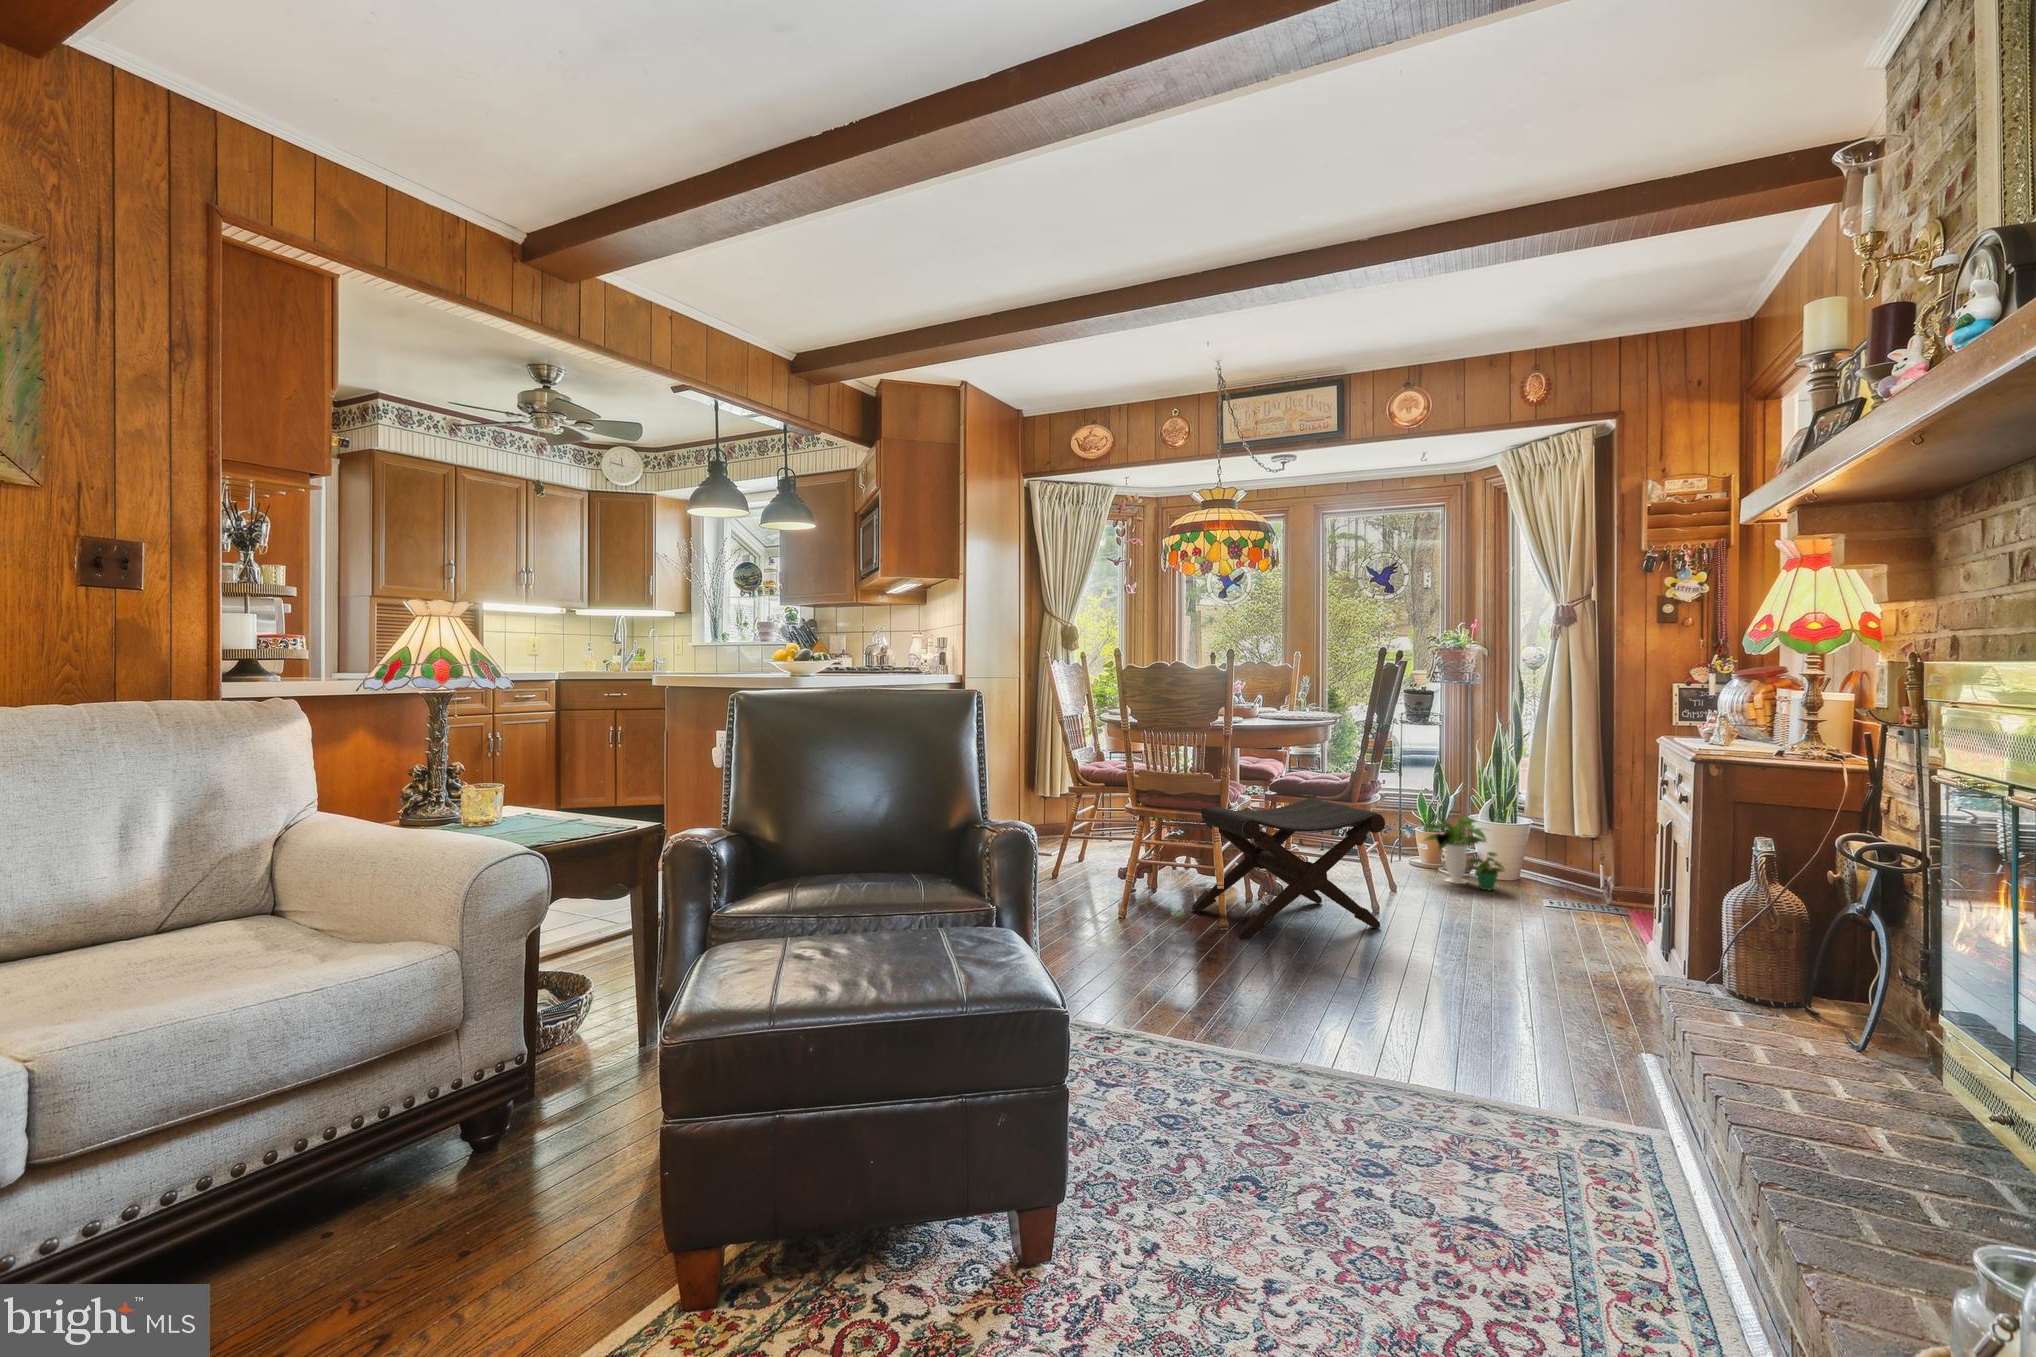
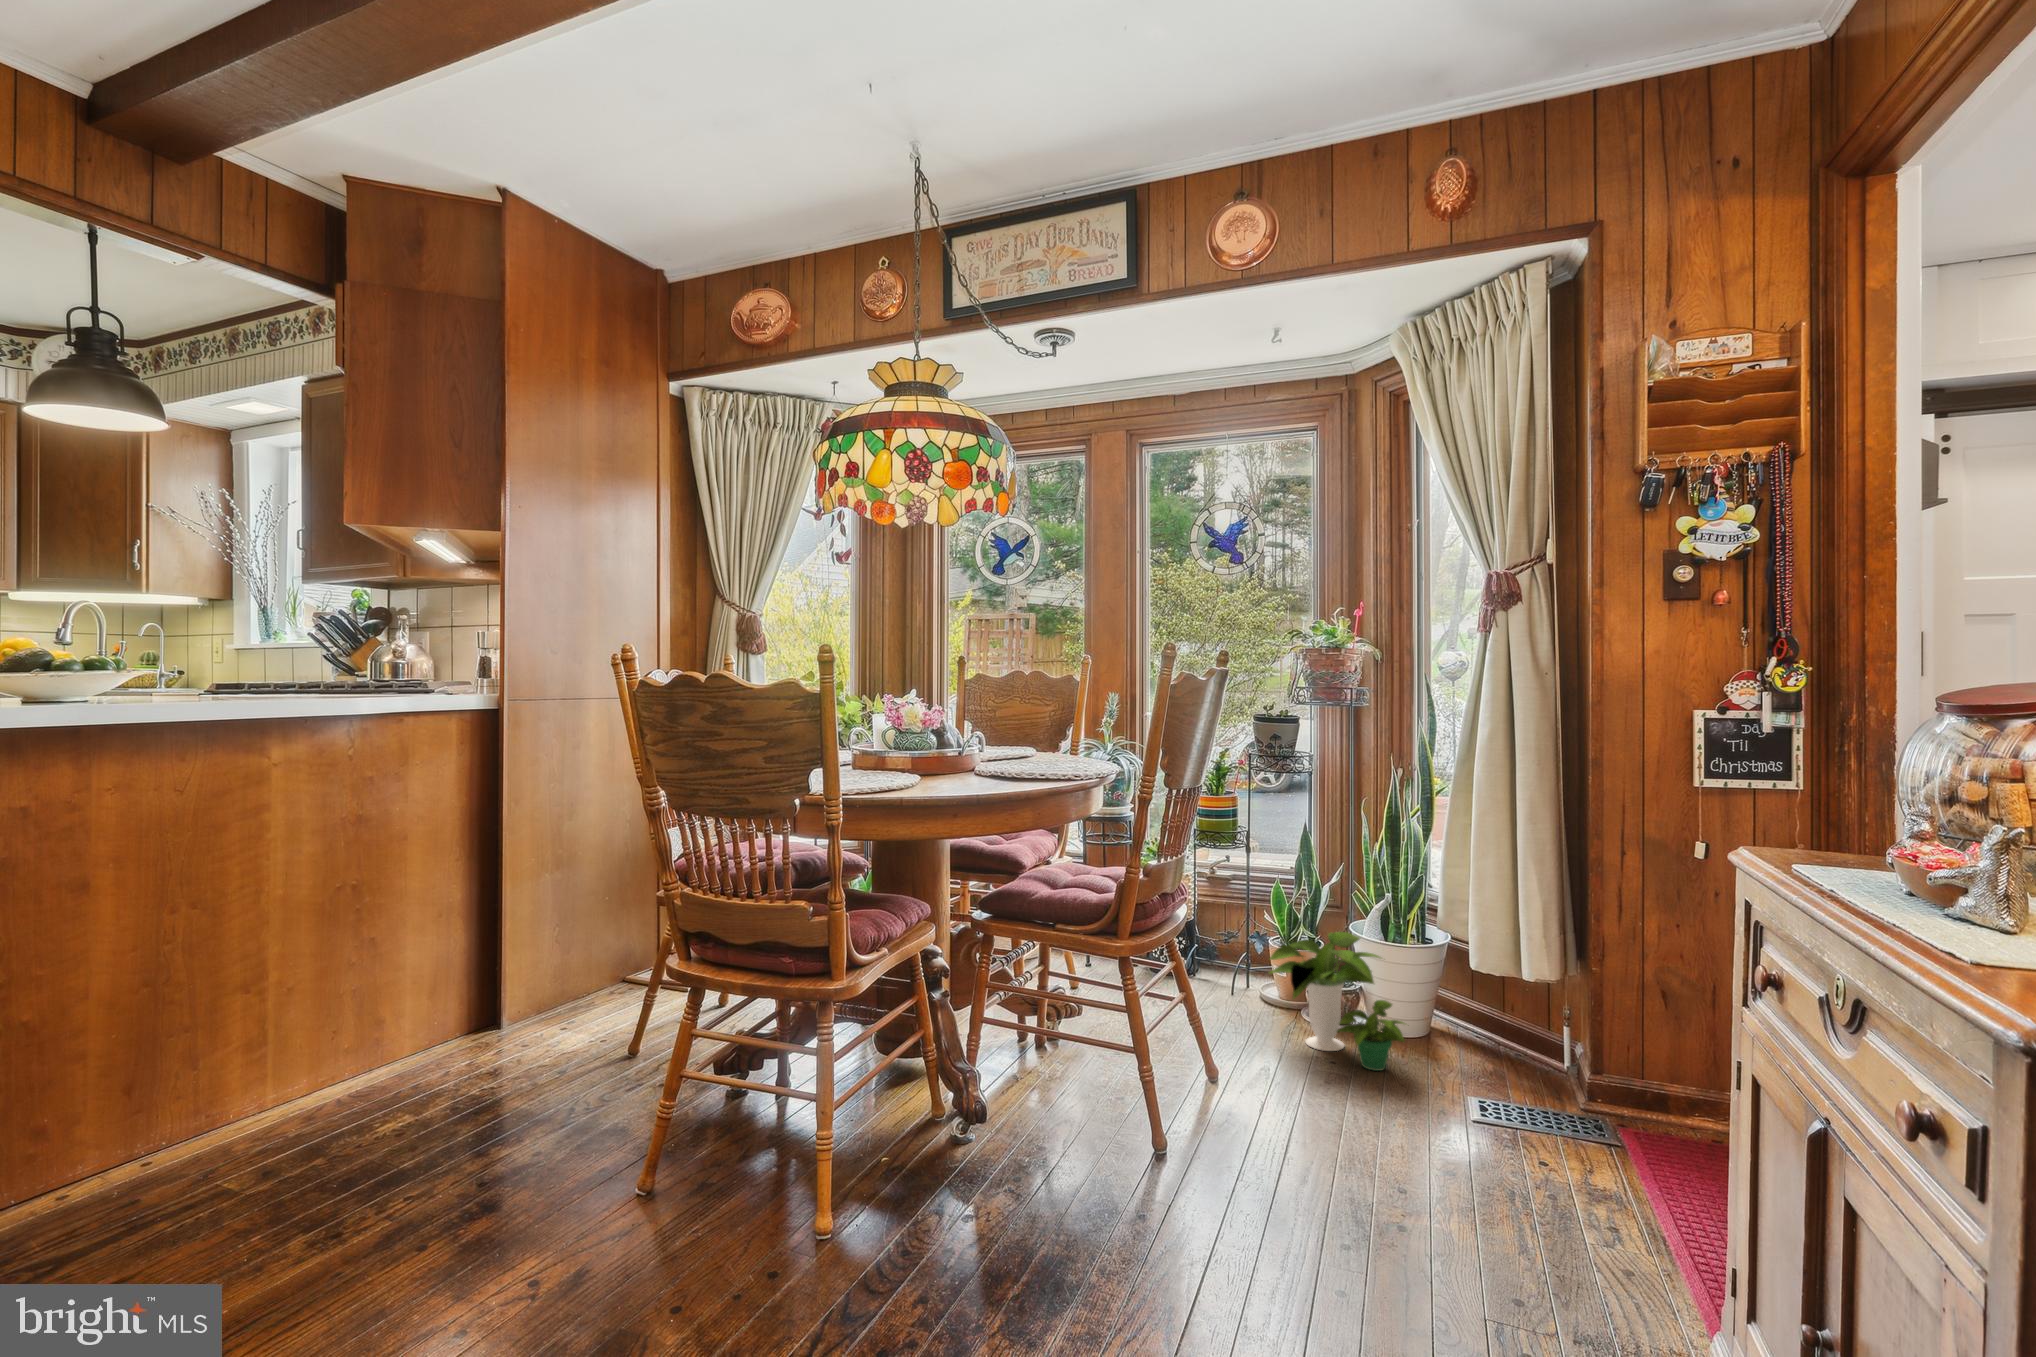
footstool: present [1192,798,1385,939] -> none [788,931,1154,1305]

